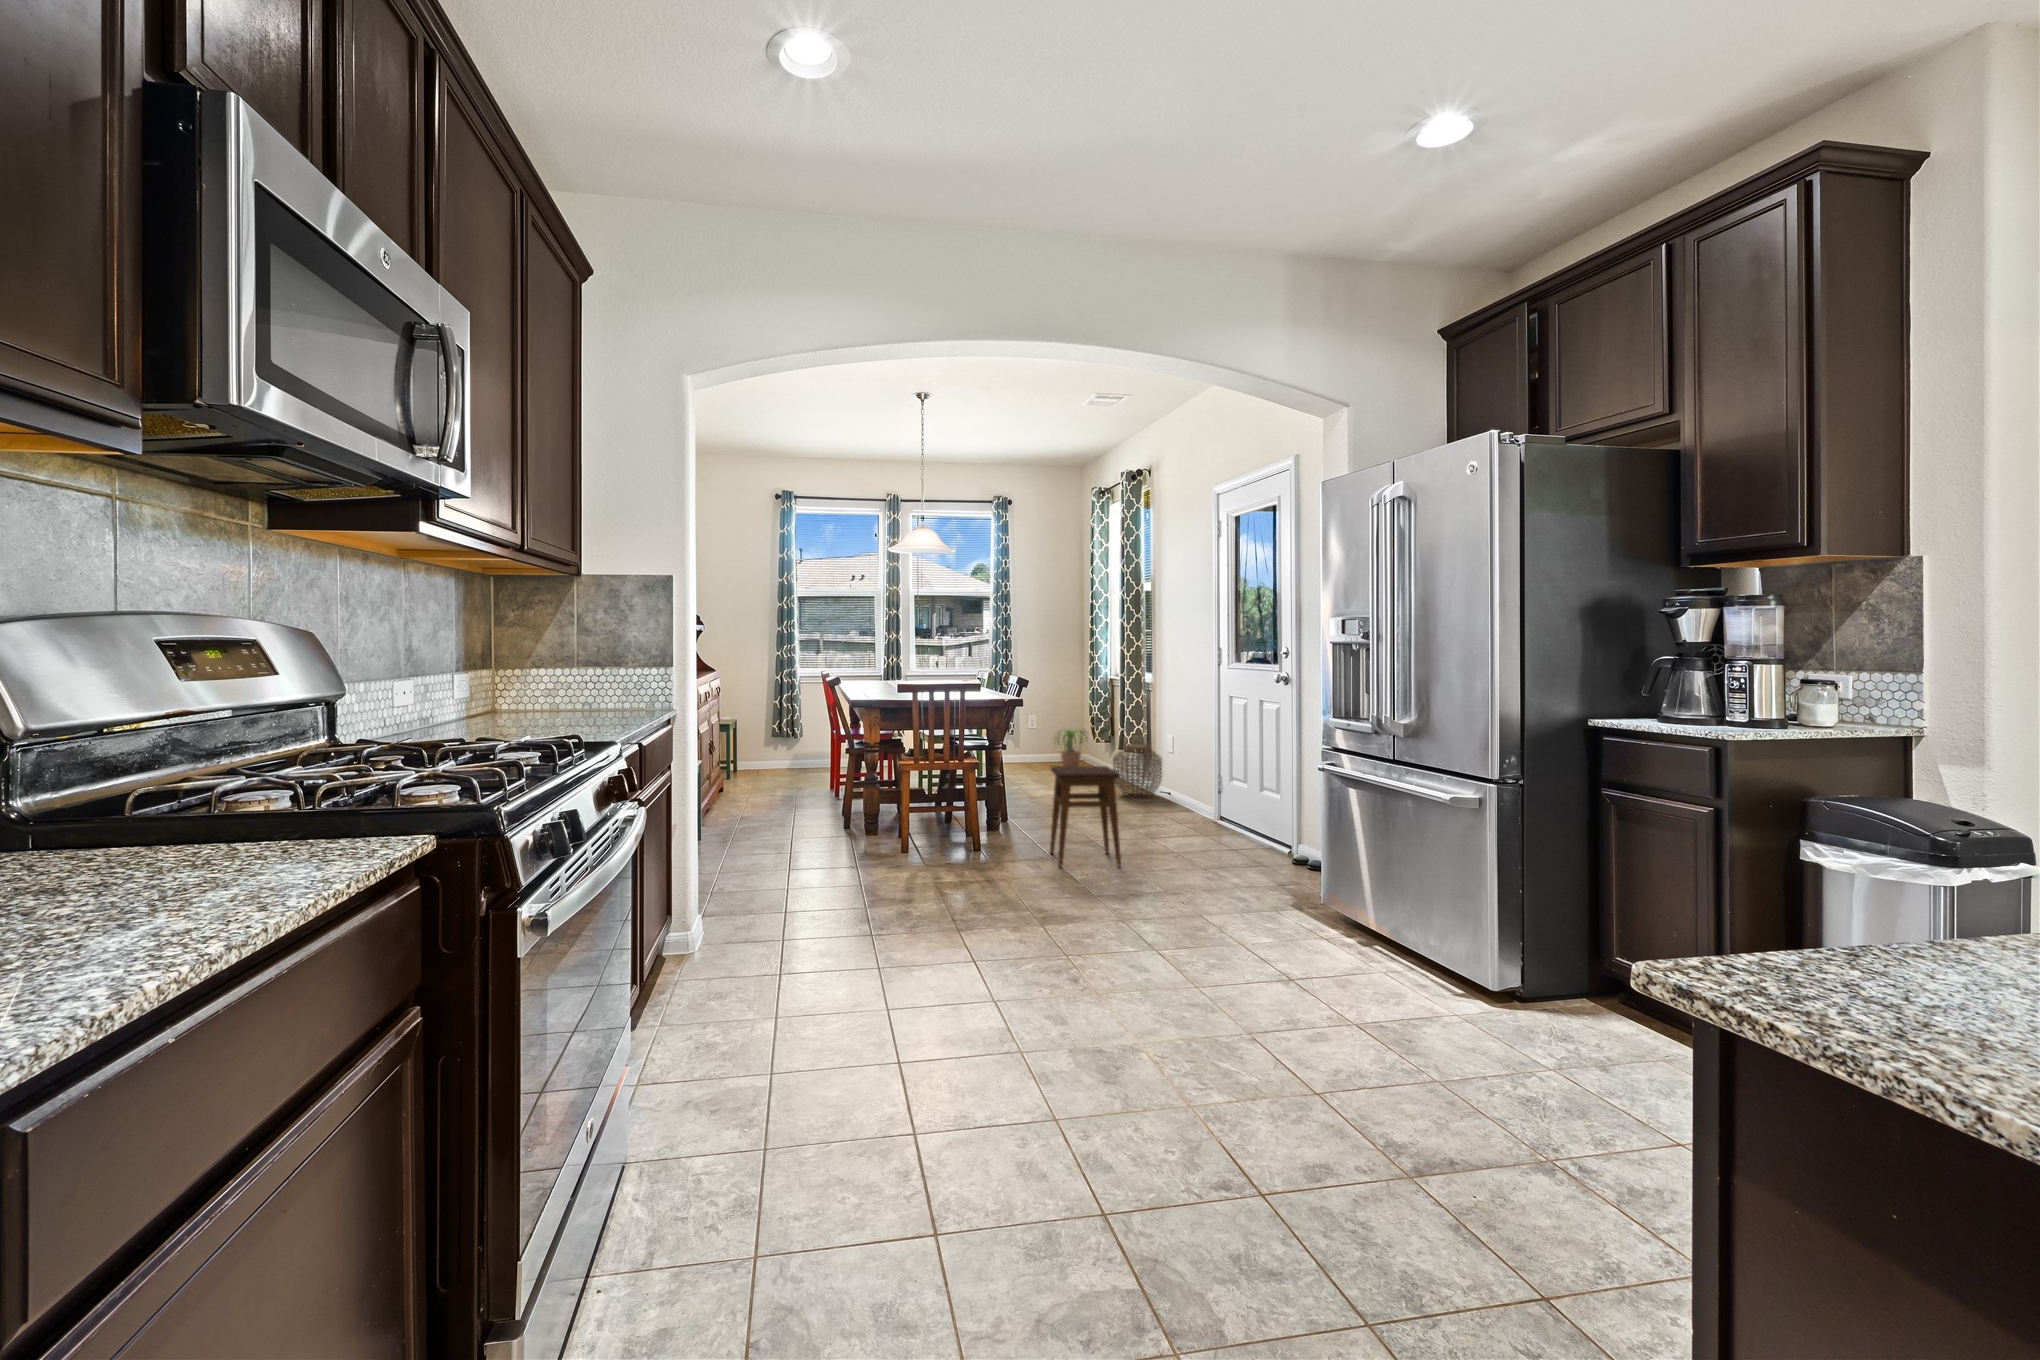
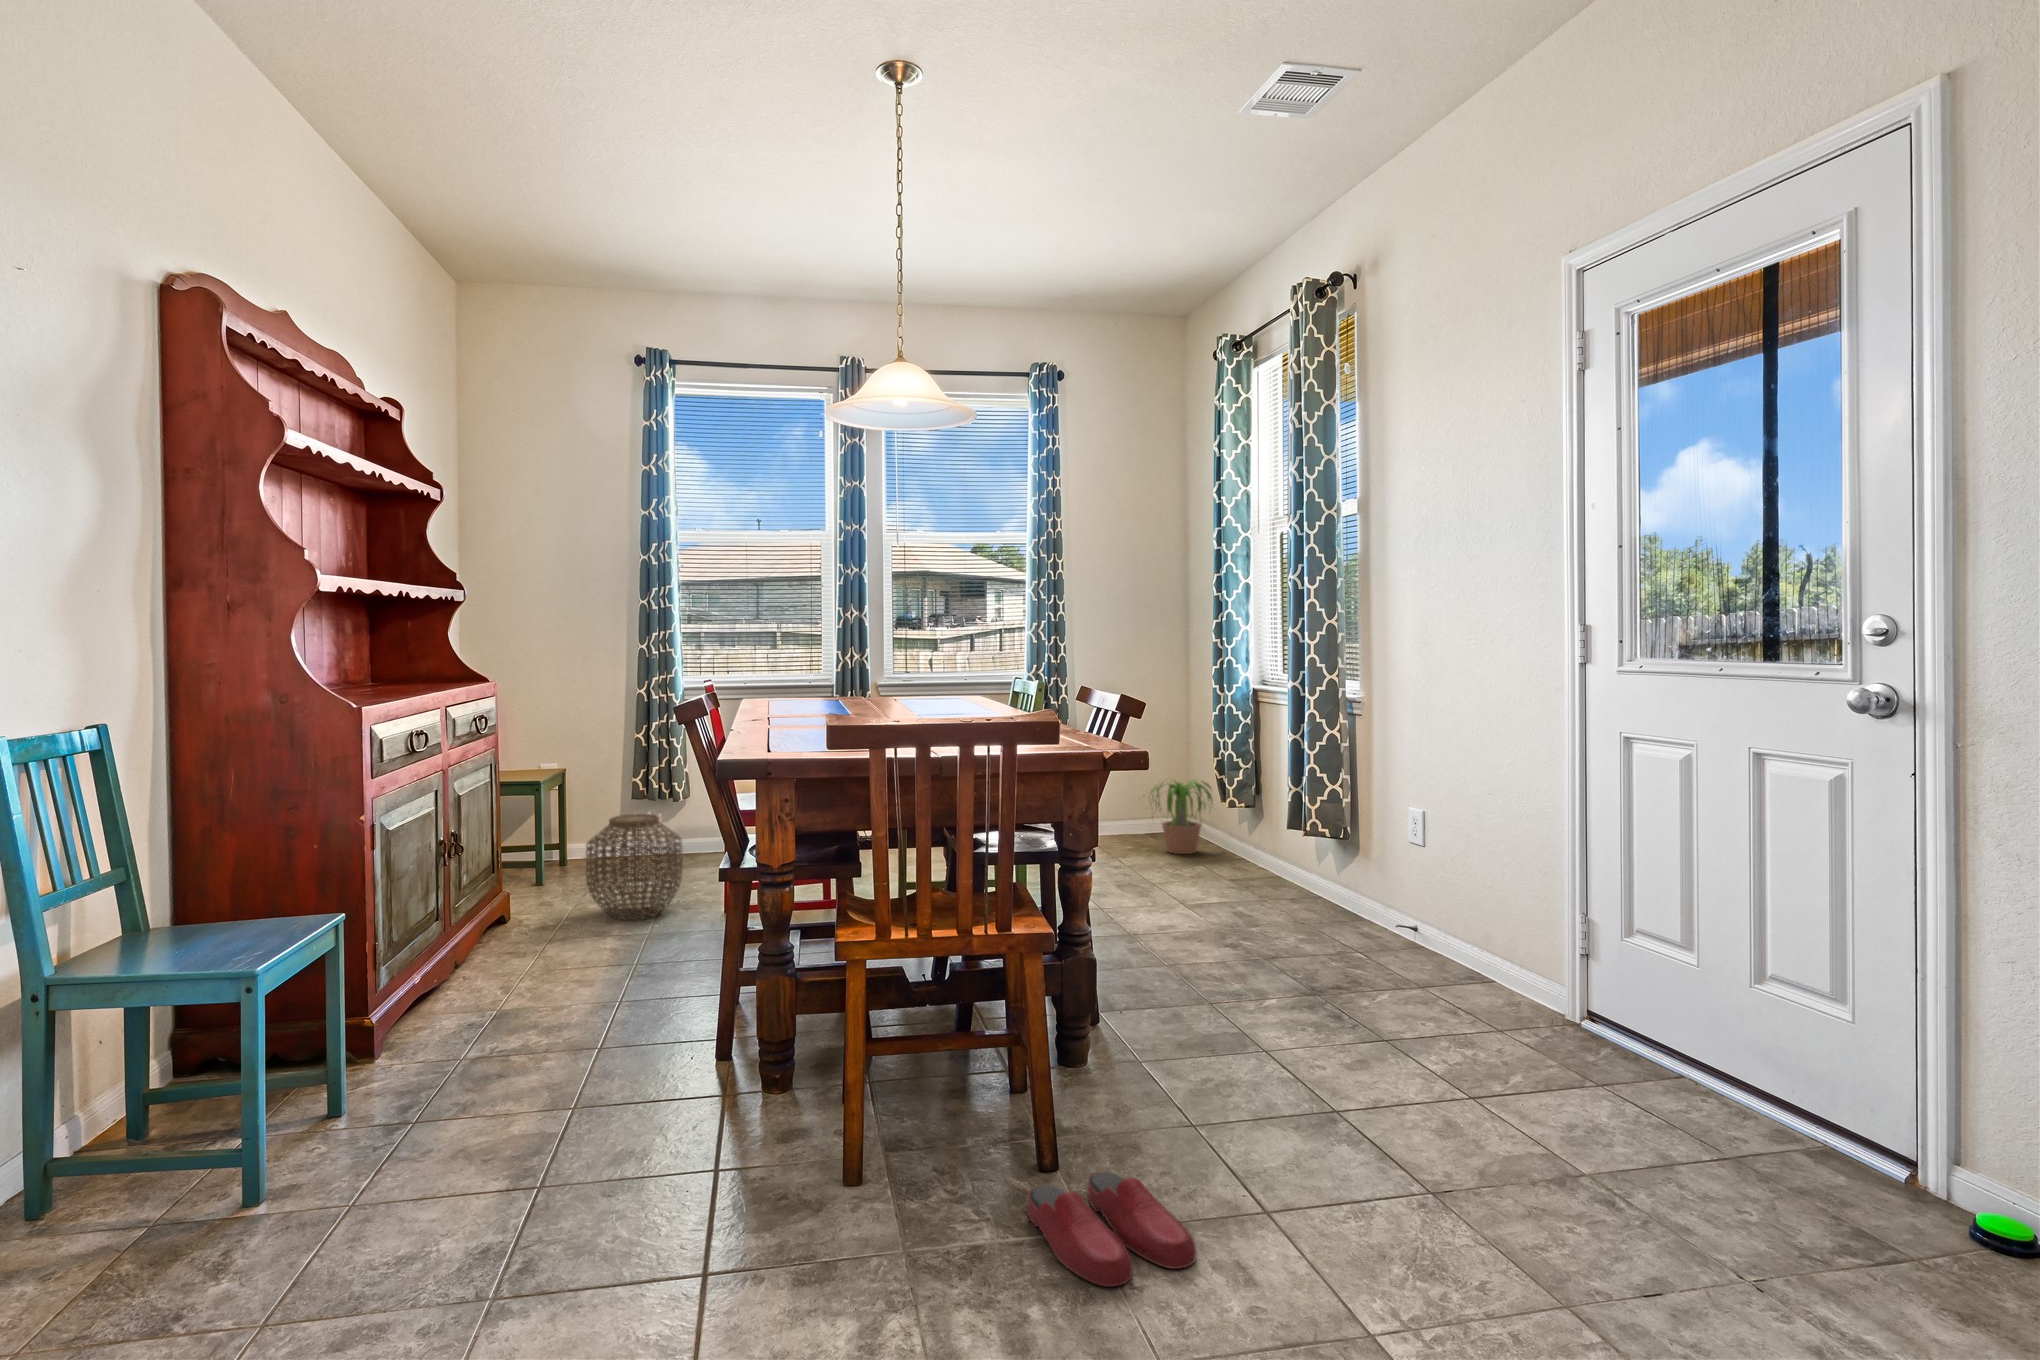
woven basket: present [1113,744,1162,798] -> present [586,814,682,920]
stool: present [1050,766,1121,867] -> none [1254,945,1505,1287]
slippers: none [969,843,1023,867] -> present [1028,1172,1196,1287]

